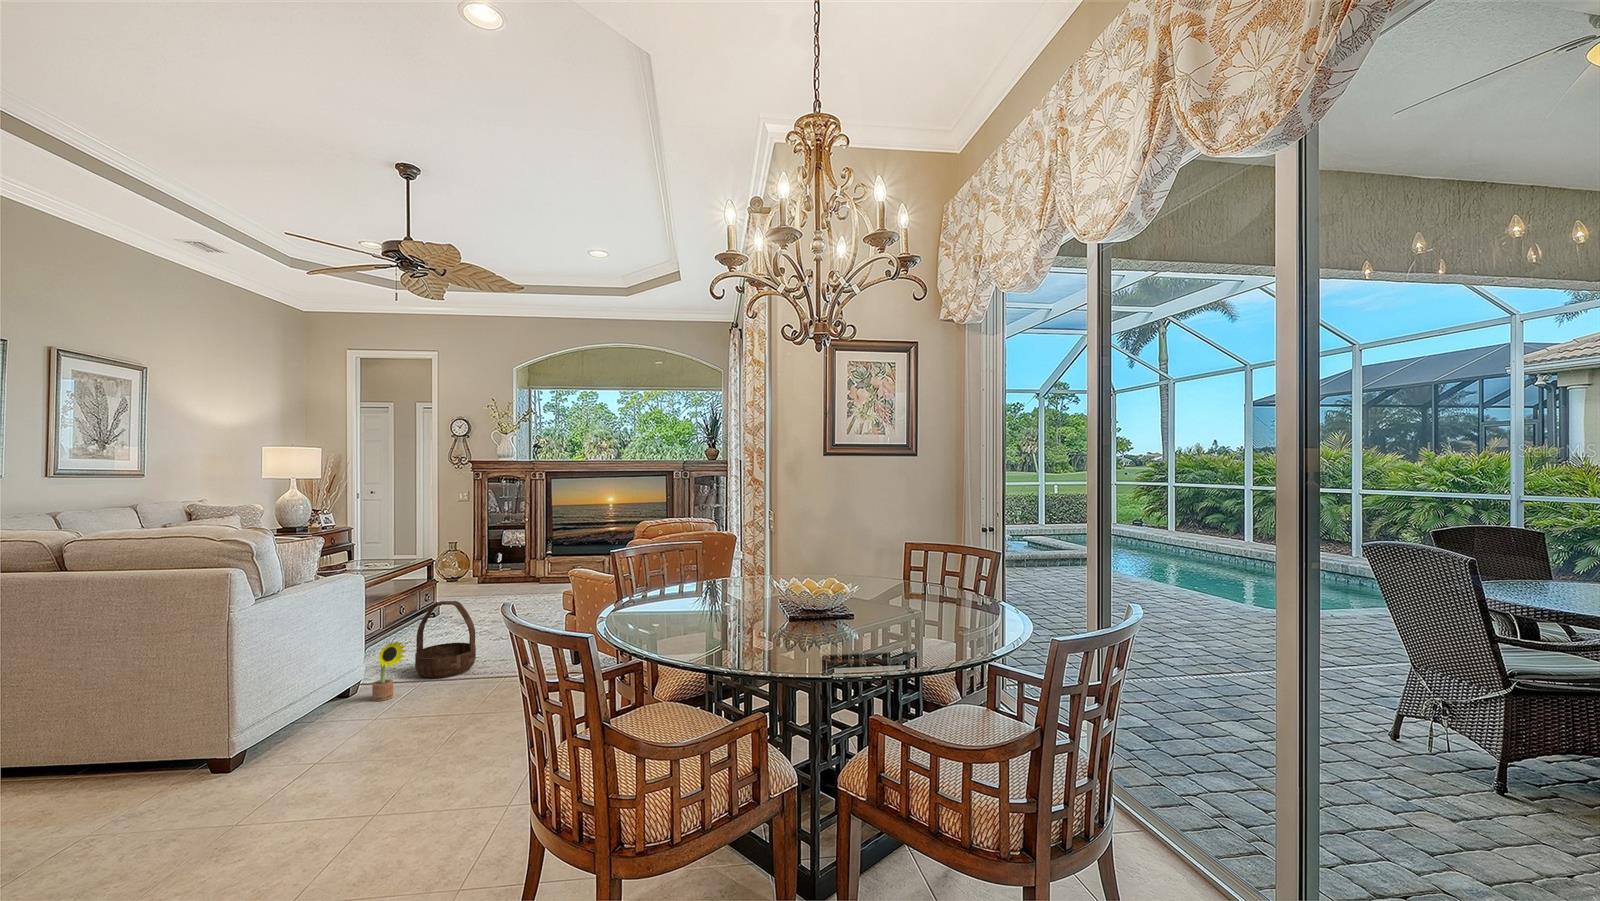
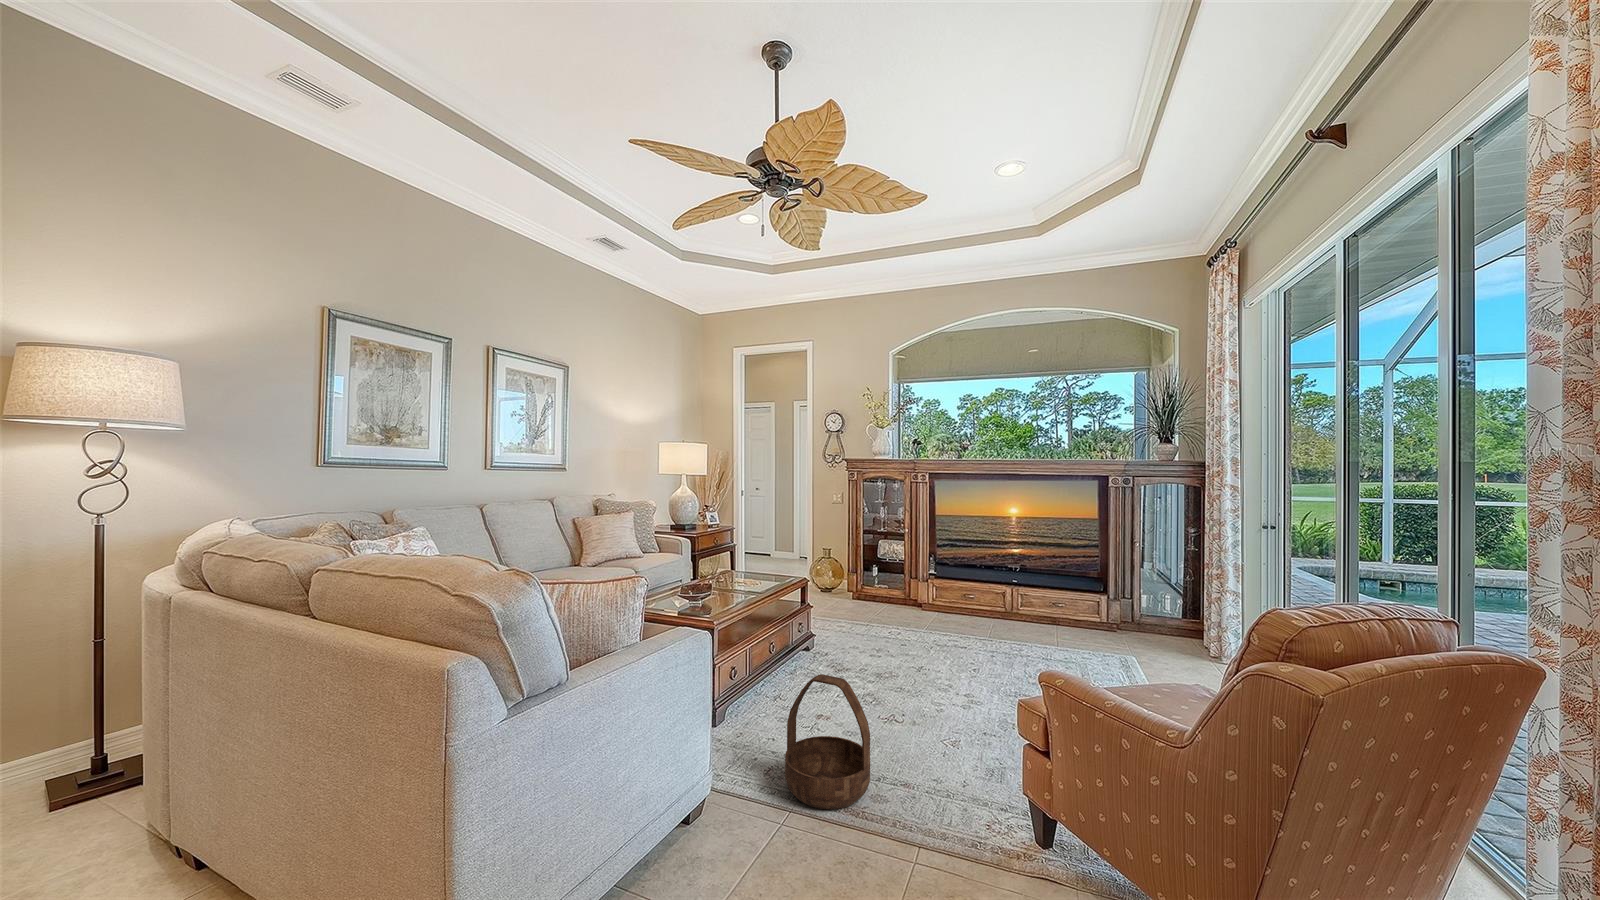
decorative plant: present [372,641,406,701] -> none [721,759,772,858]

